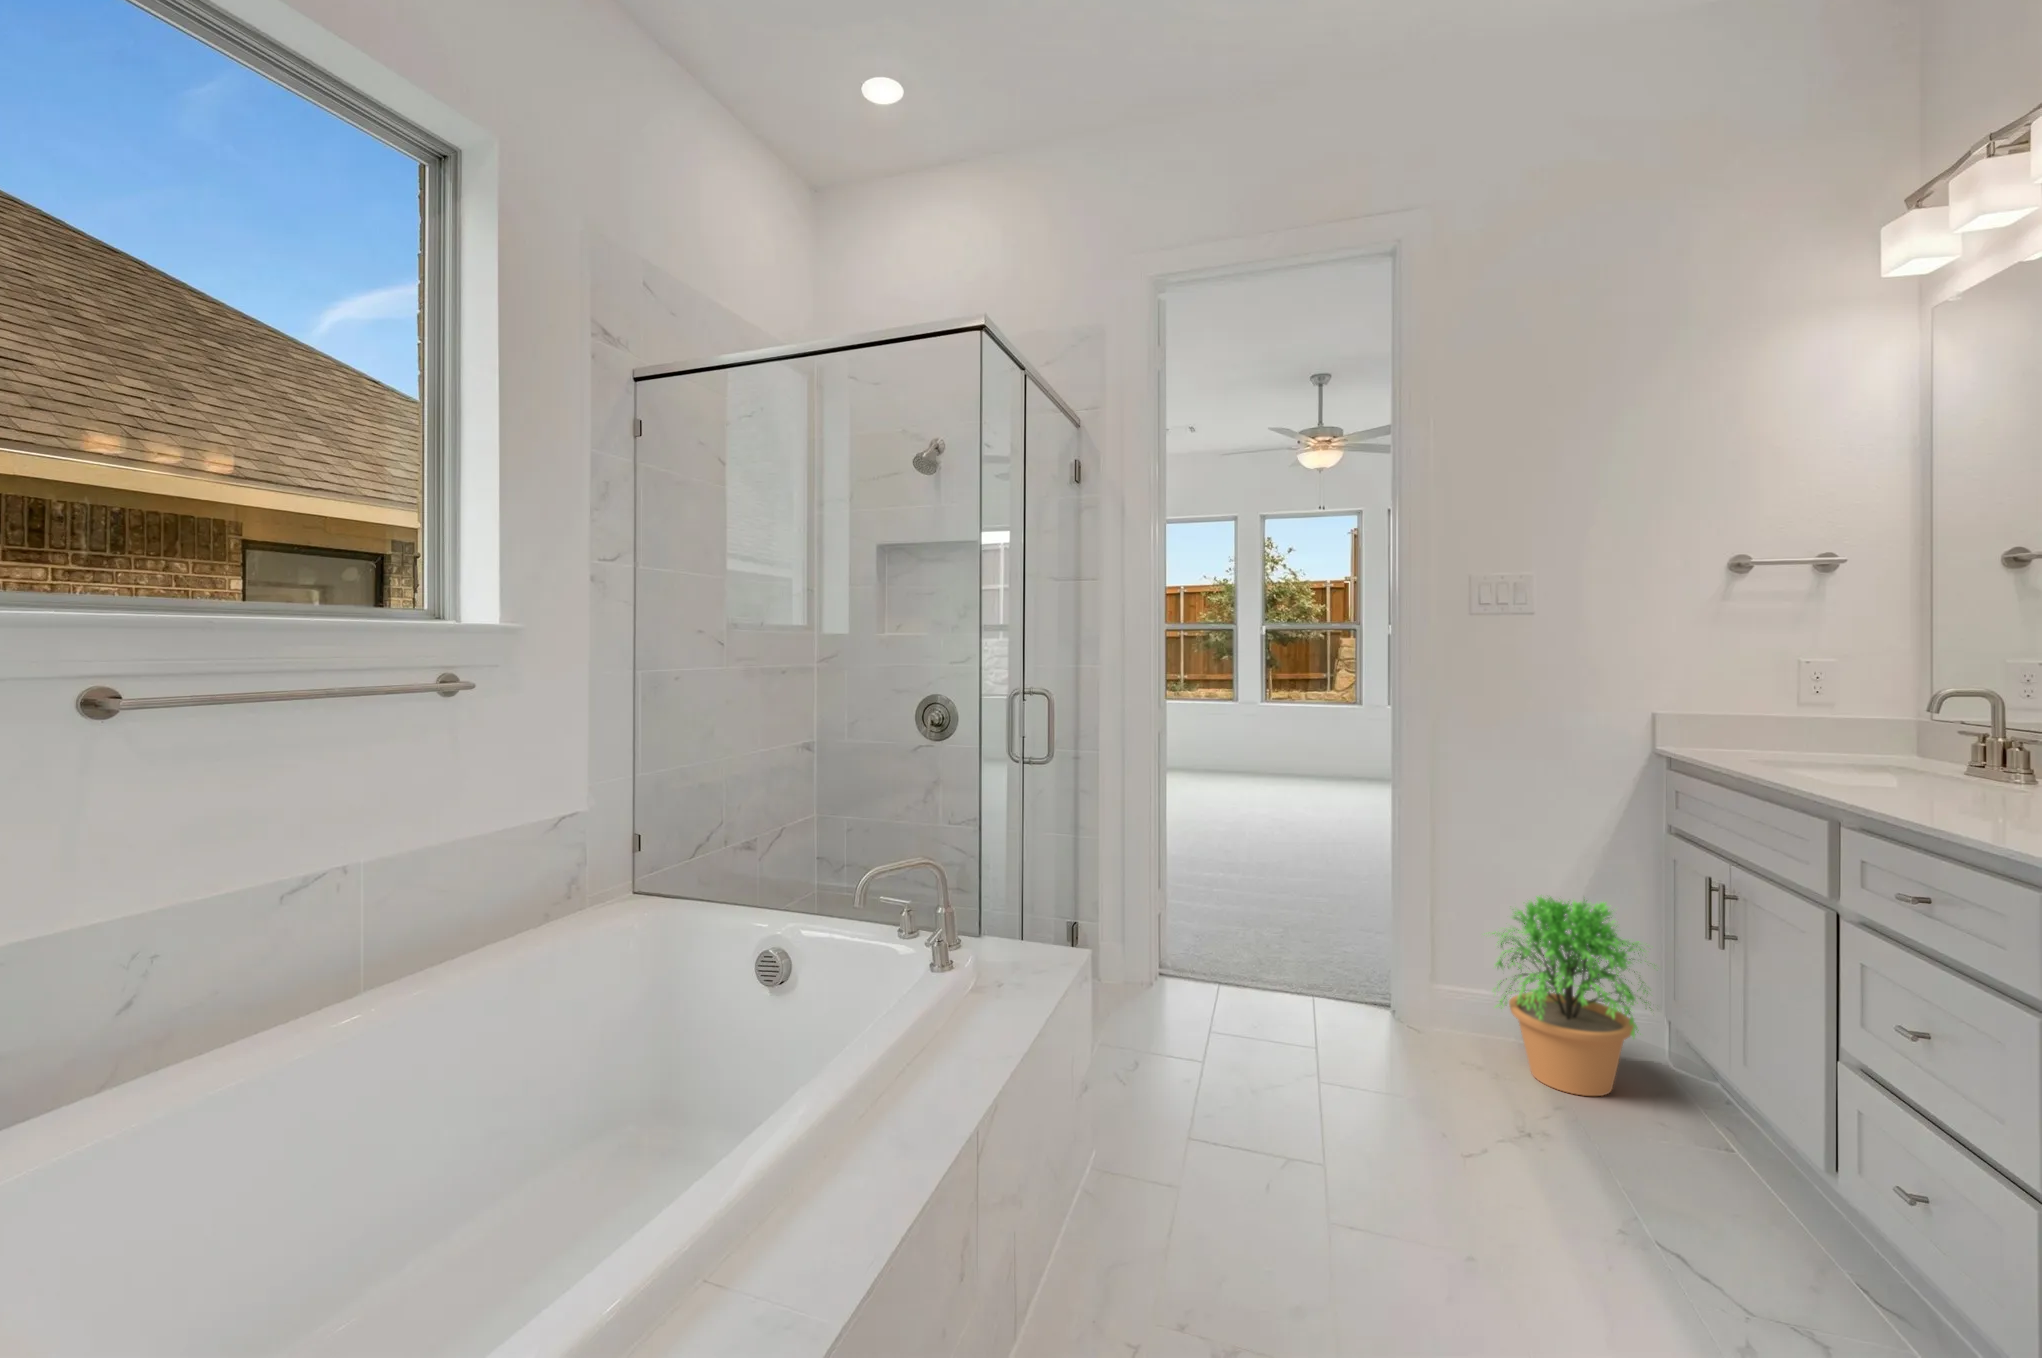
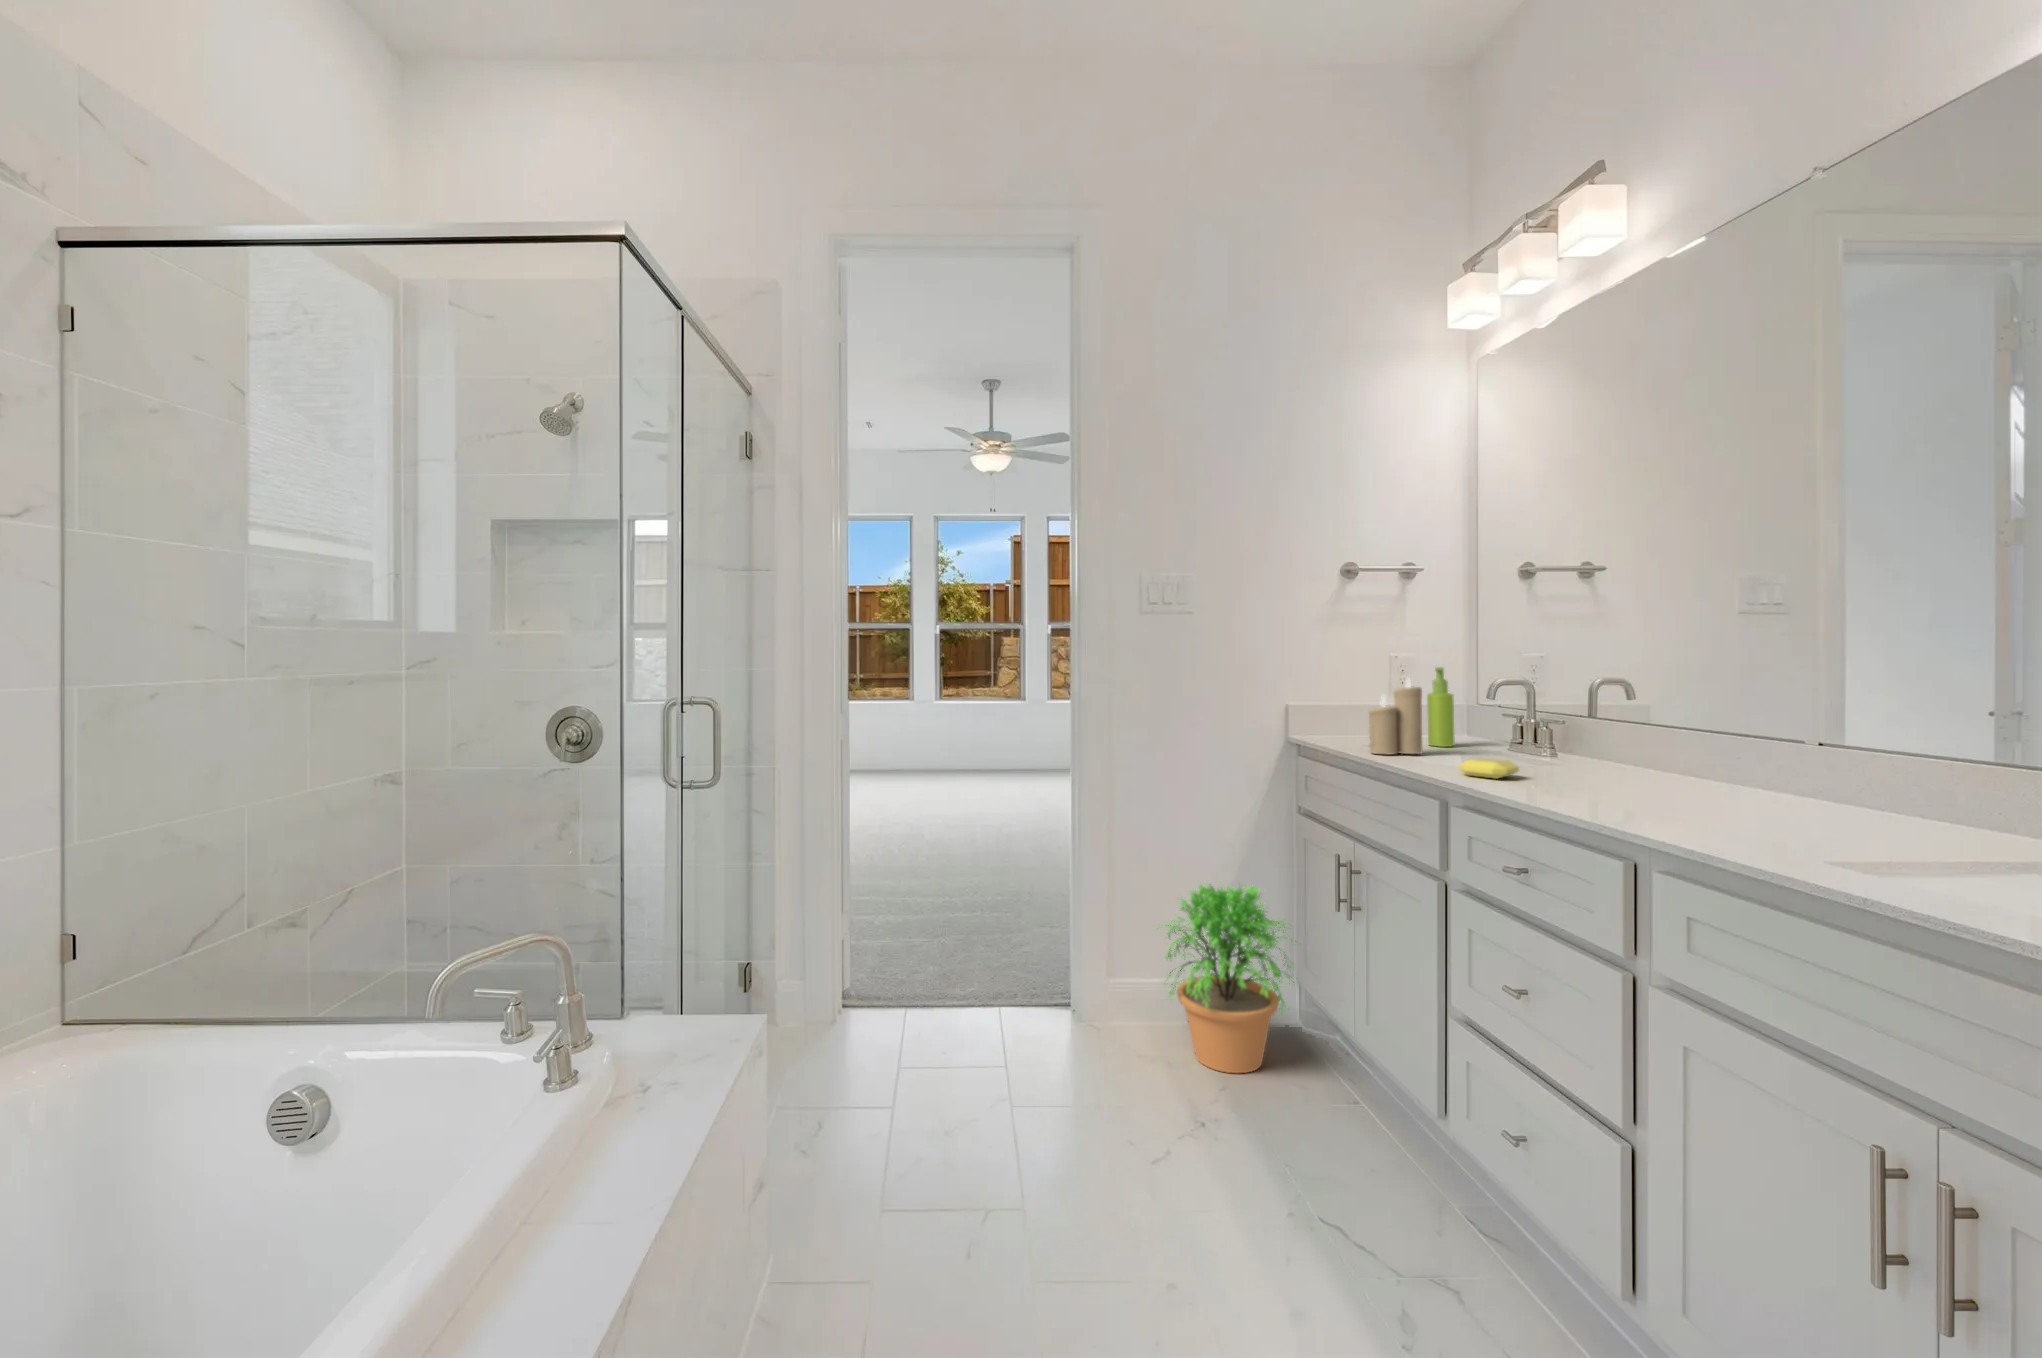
soap dispenser: none [1843,674,1882,766] -> present [1427,667,1454,747]
candle: none [1750,685,1825,771] -> present [1369,679,1422,755]
soap bar: none [1858,776,1945,800] -> present [1458,758,1519,779]

